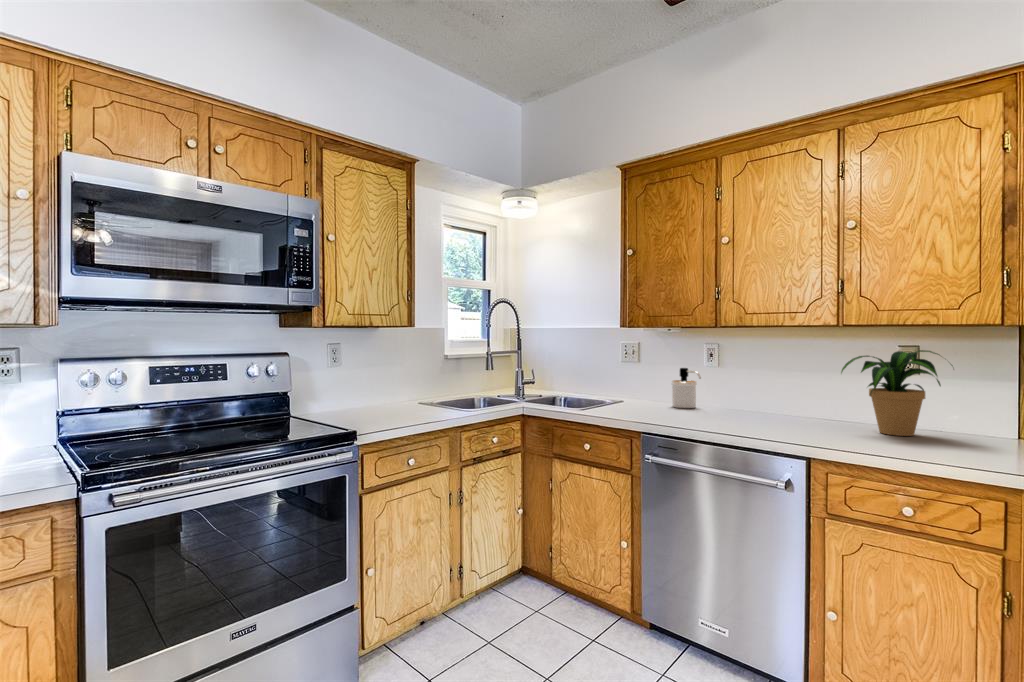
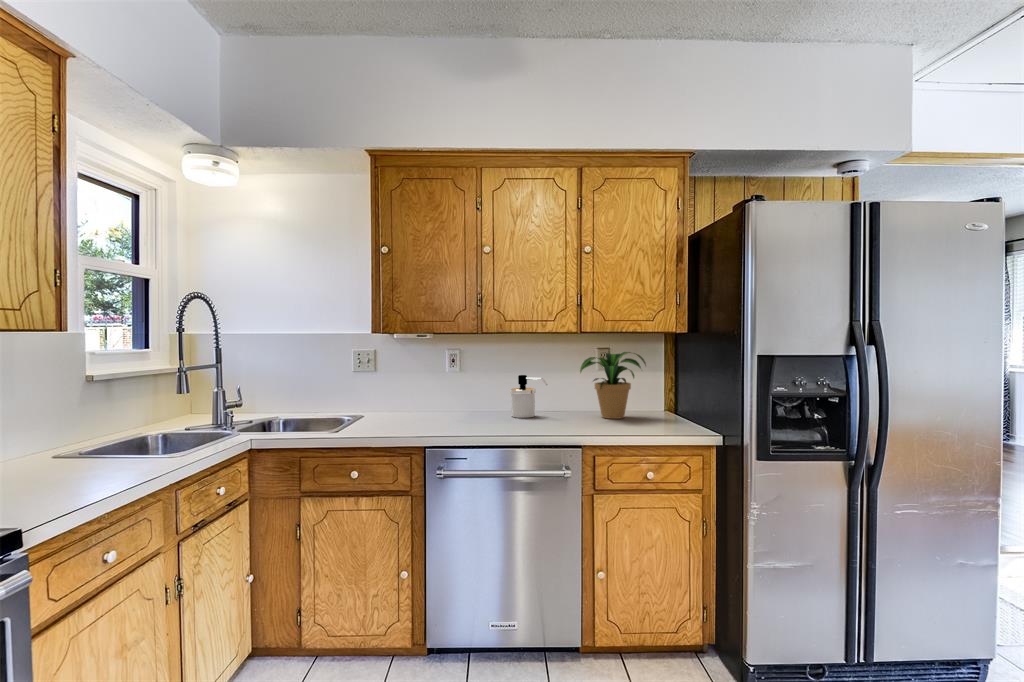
soap dispenser: present [672,368,701,408] -> present [510,375,548,418]

